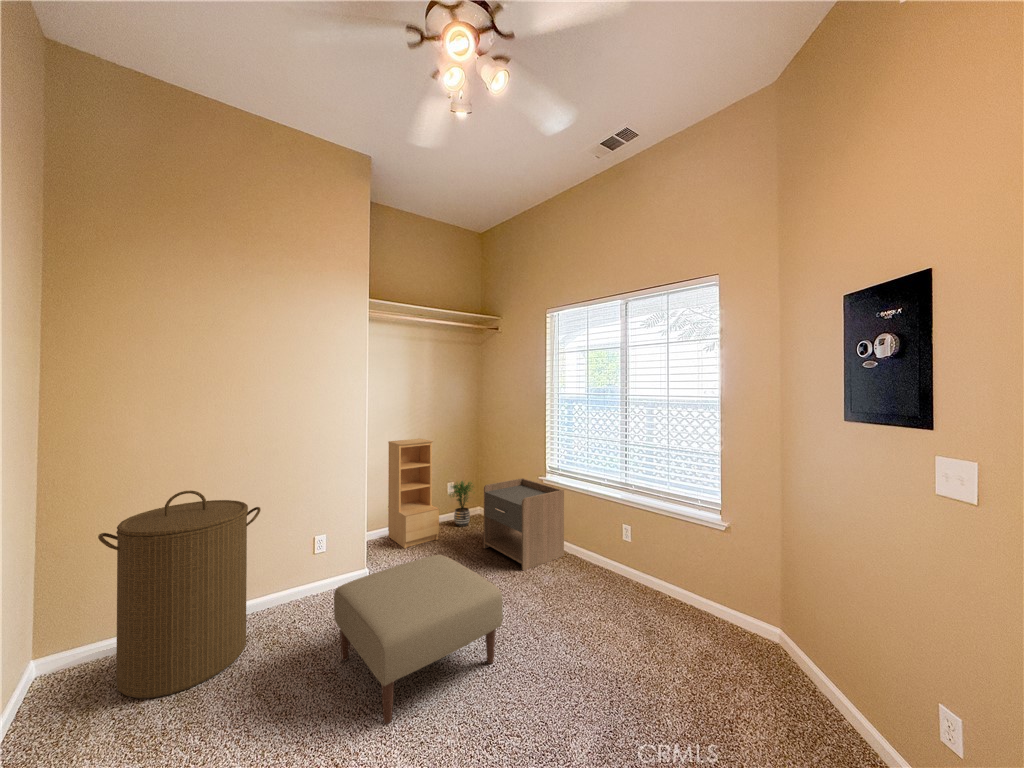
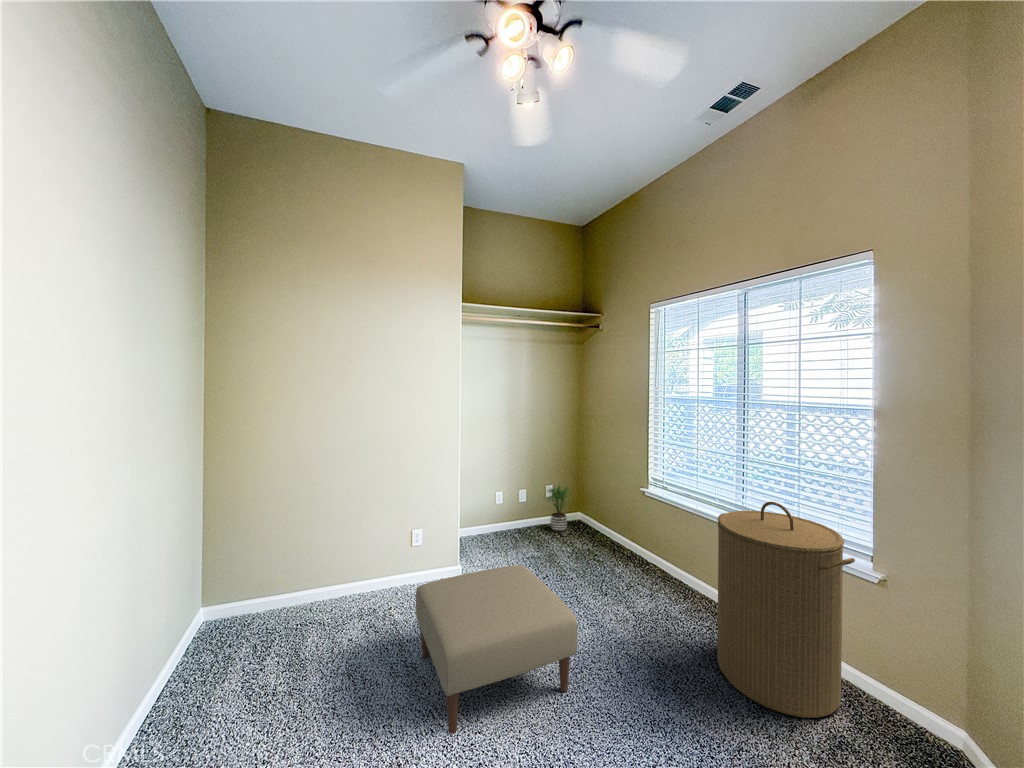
bookshelf: present [388,439,439,548] -> none [485,440,533,550]
nightstand: present [484,478,564,571] -> none [577,488,667,591]
laundry hamper: present [98,490,261,698] -> present [717,502,855,718]

